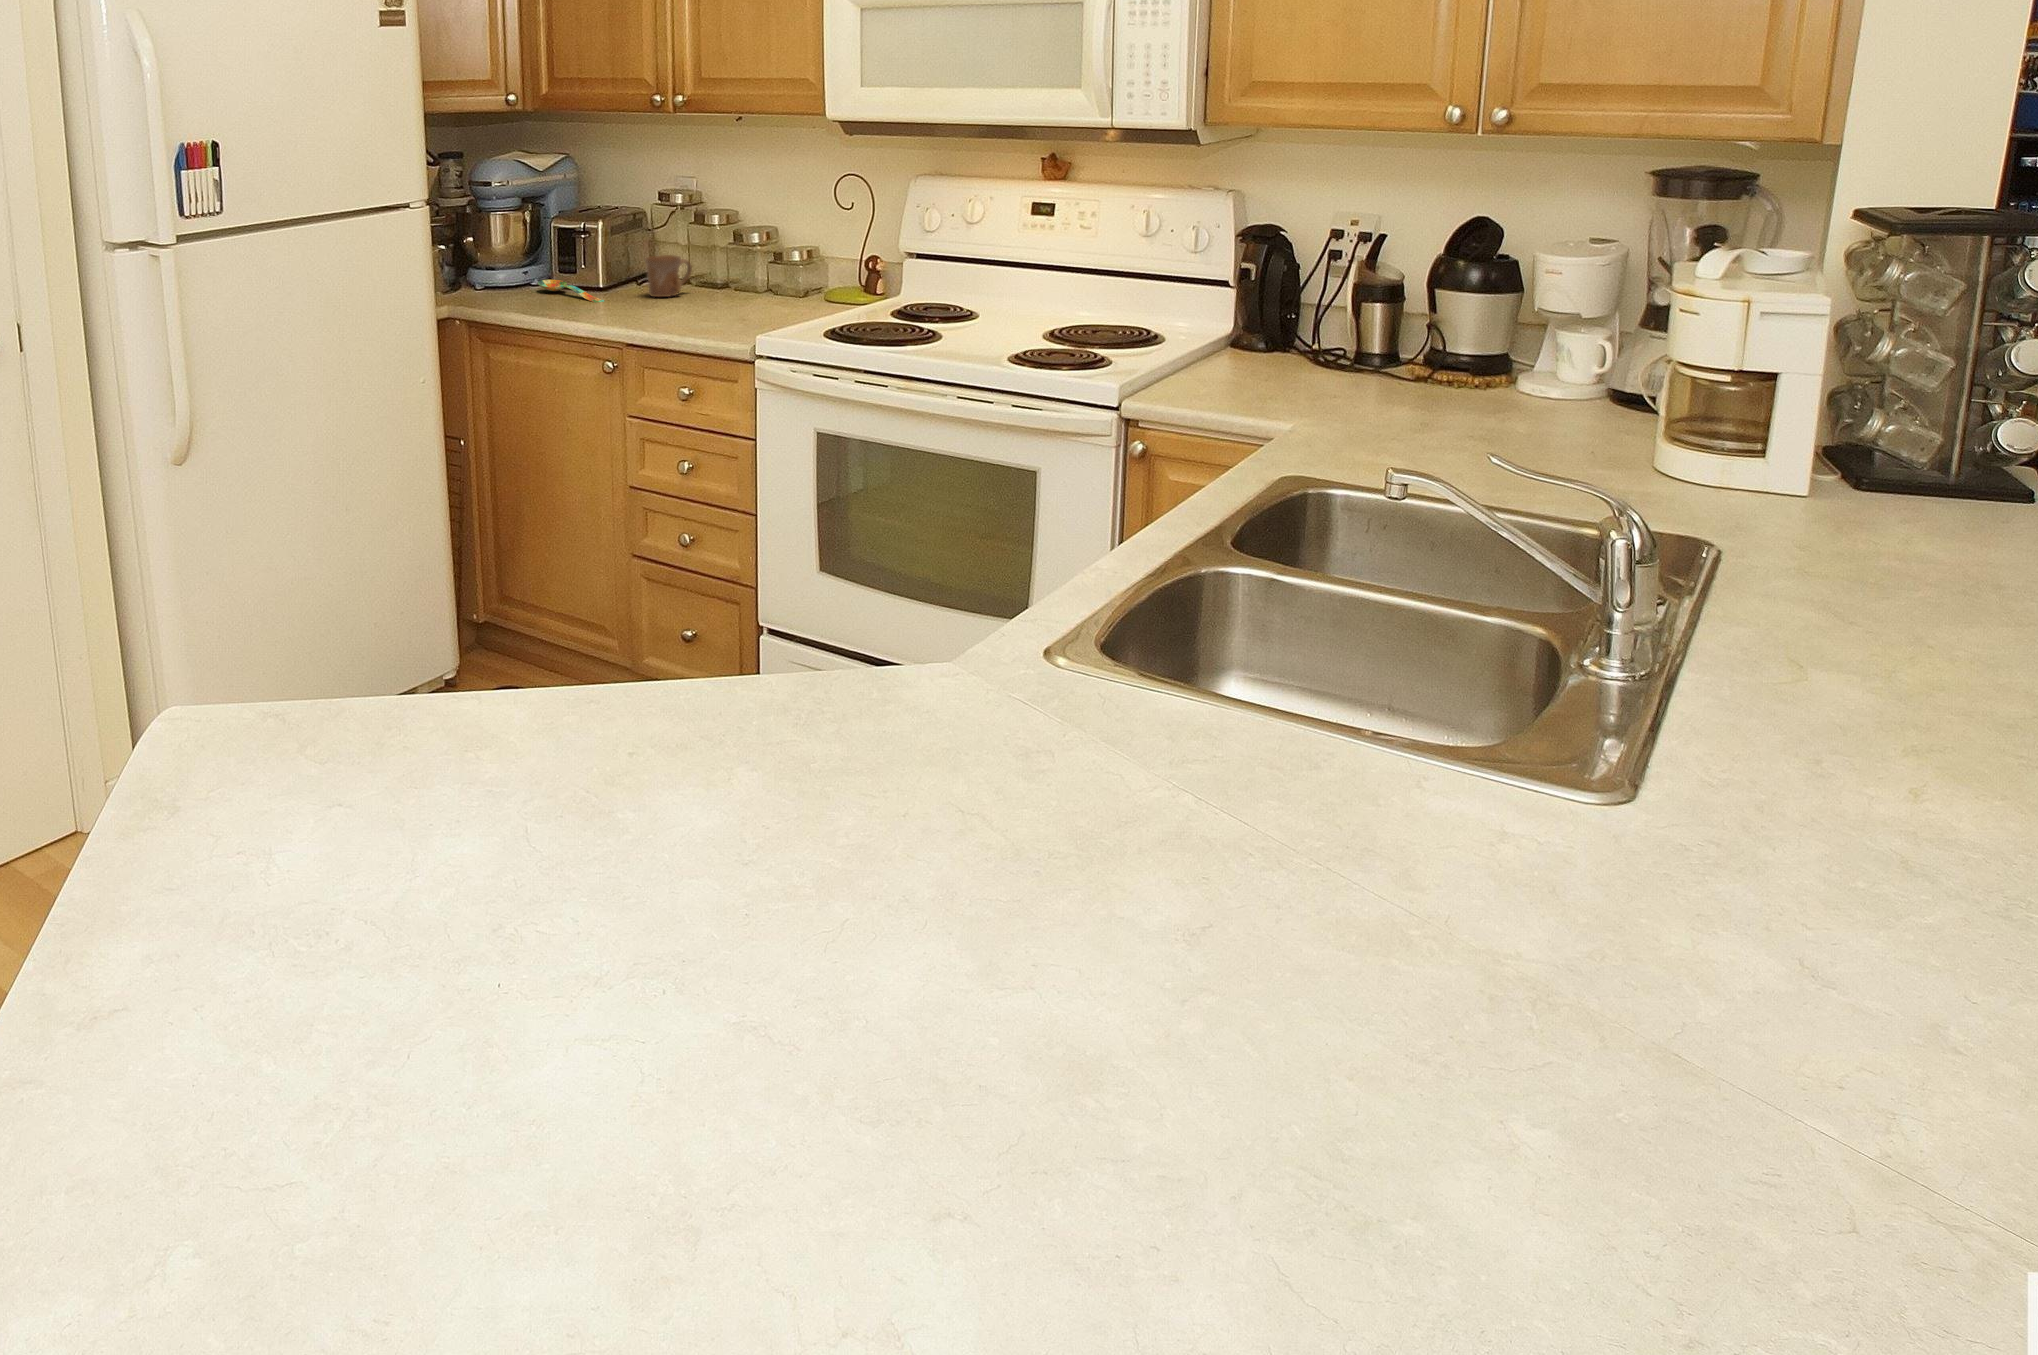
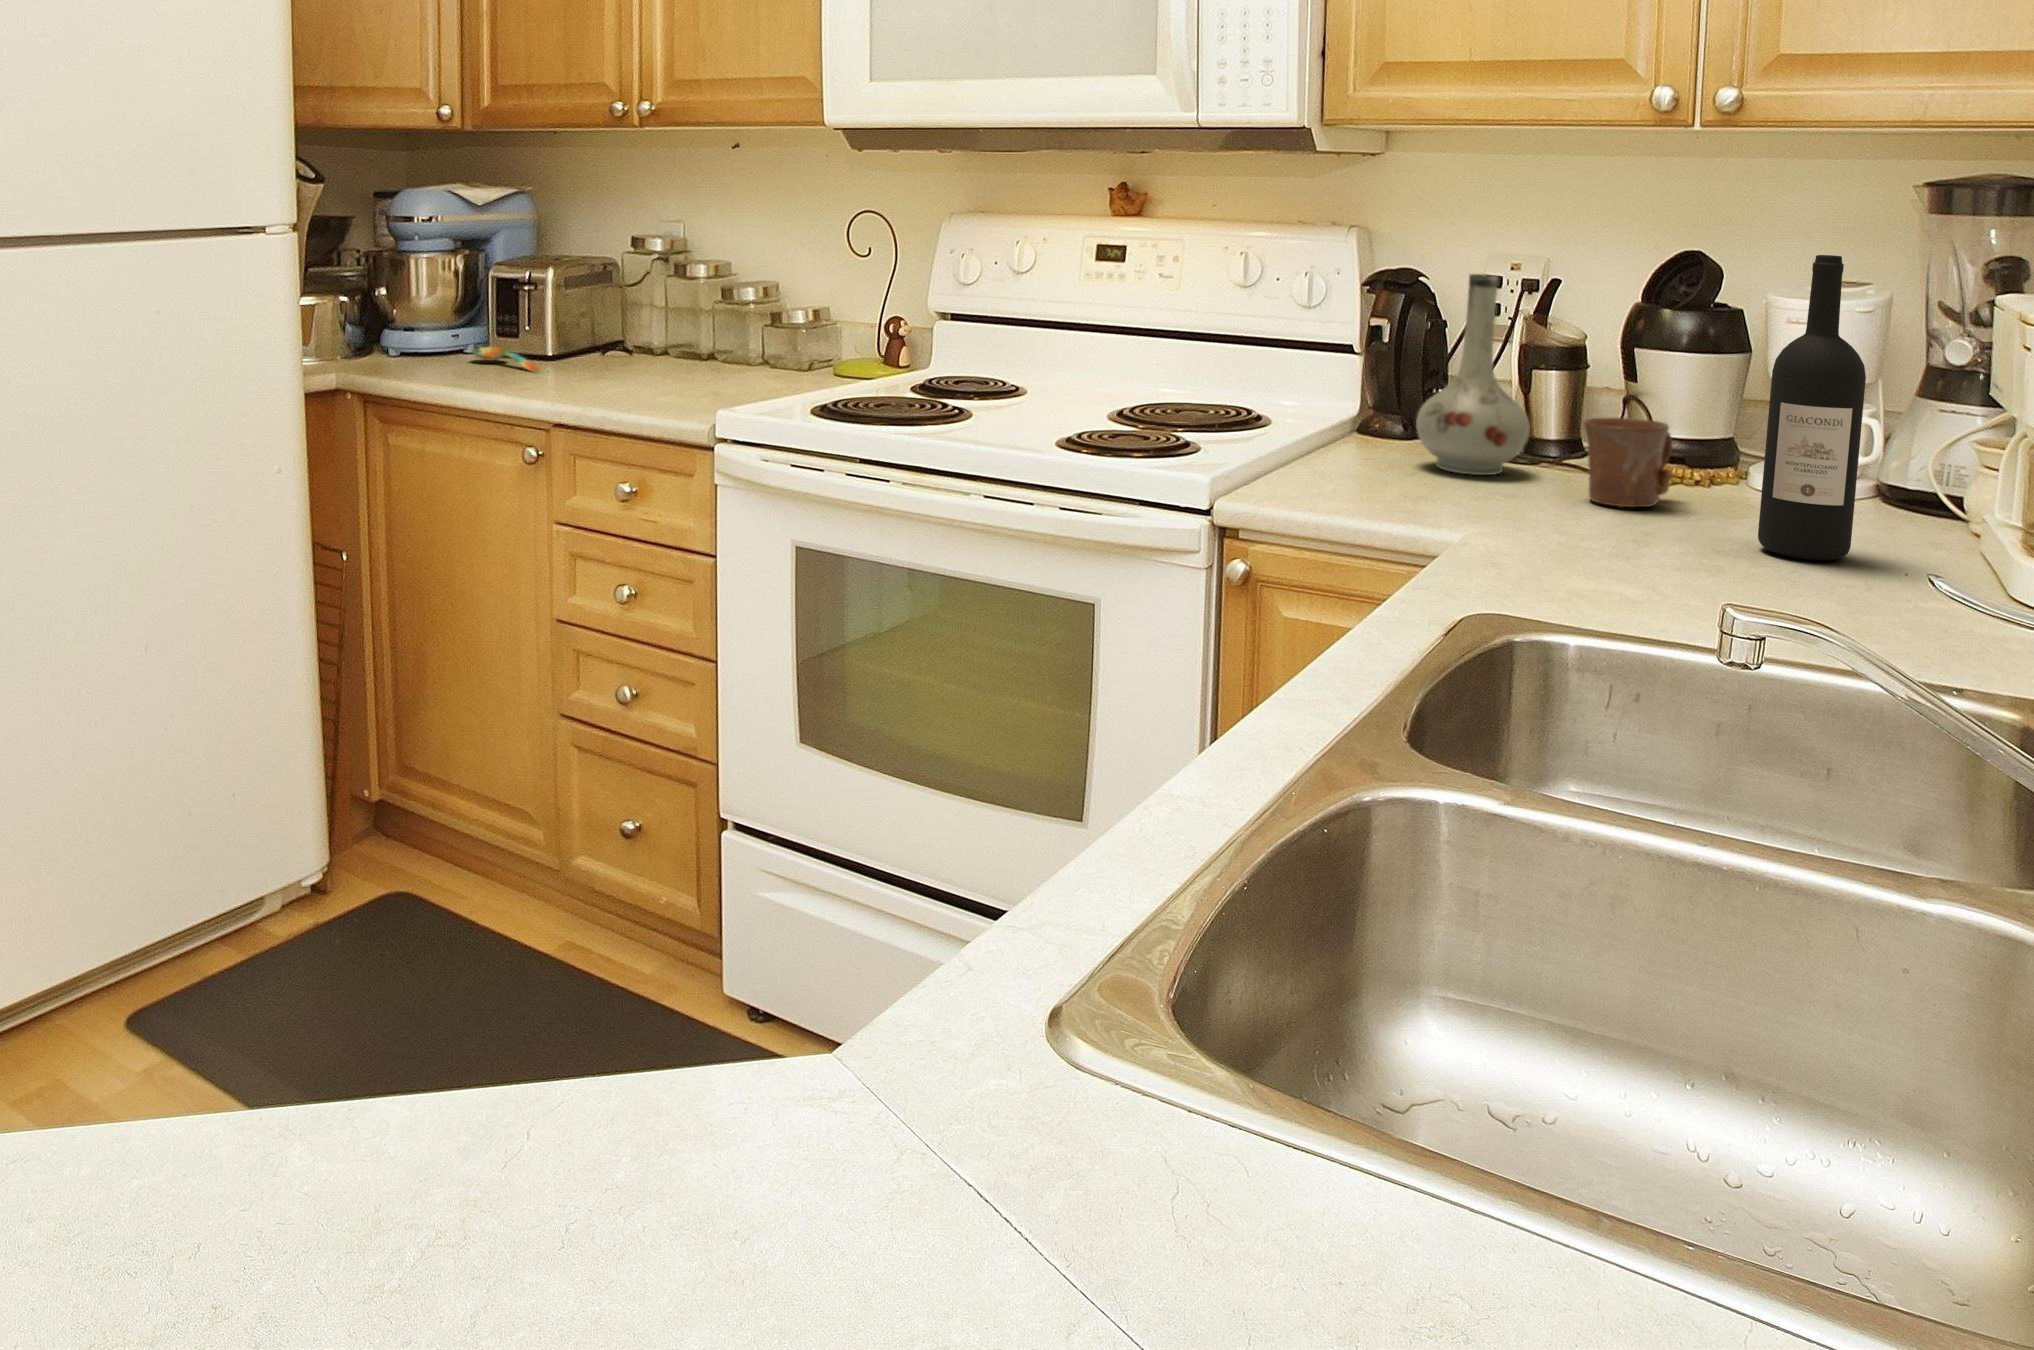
vase: none [1270,236,1354,381] -> present [1416,274,1530,475]
wine bottle: none [1495,239,1571,443] -> present [1758,255,1866,560]
mug: present [645,255,692,297] -> present [1583,418,1673,507]

